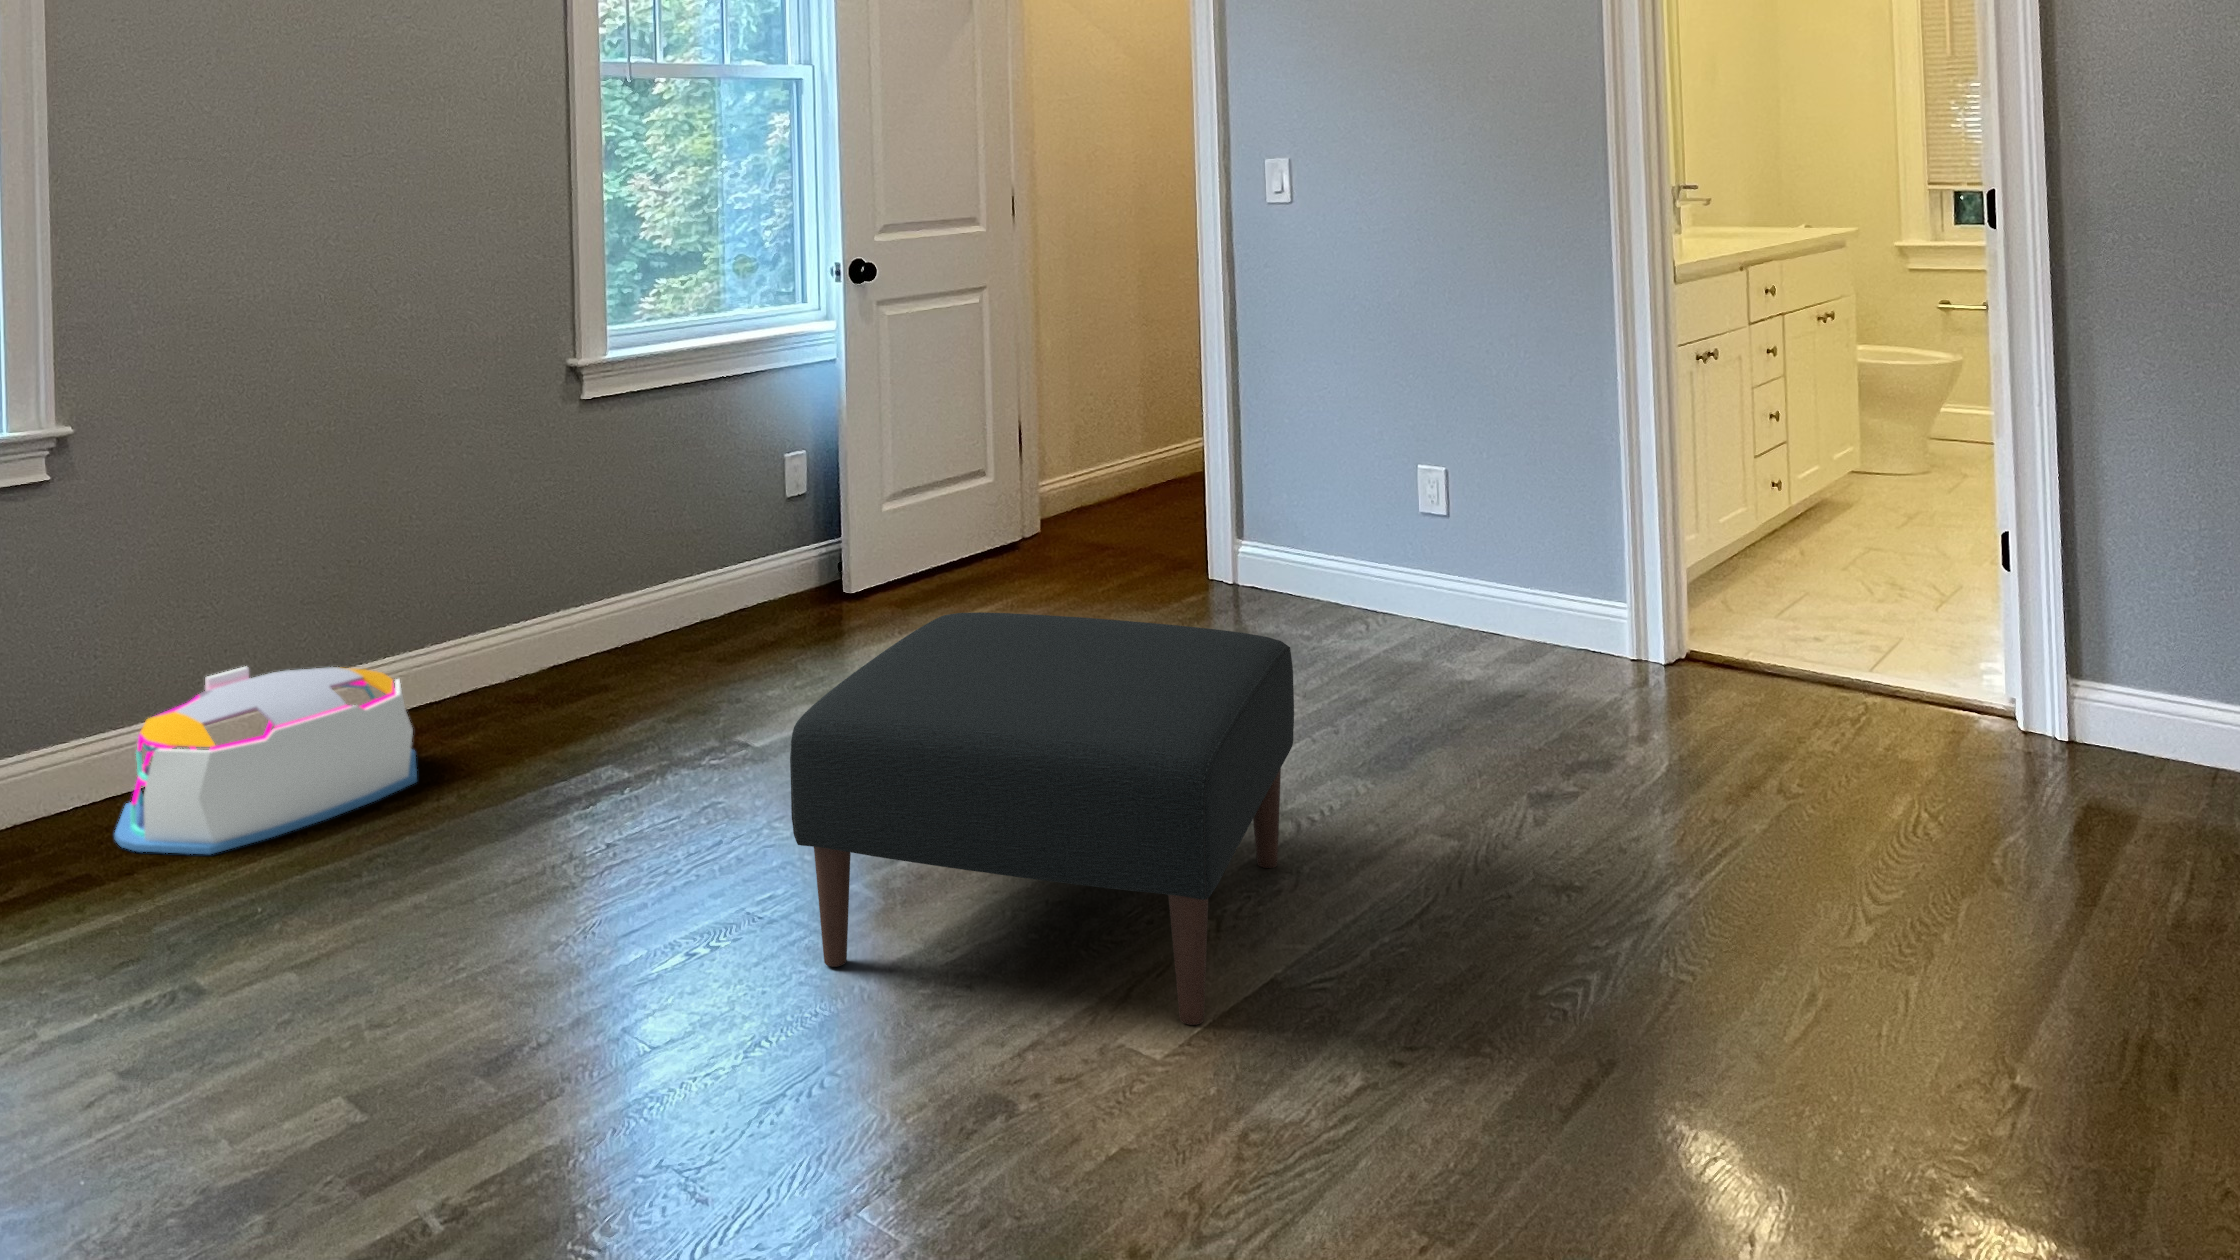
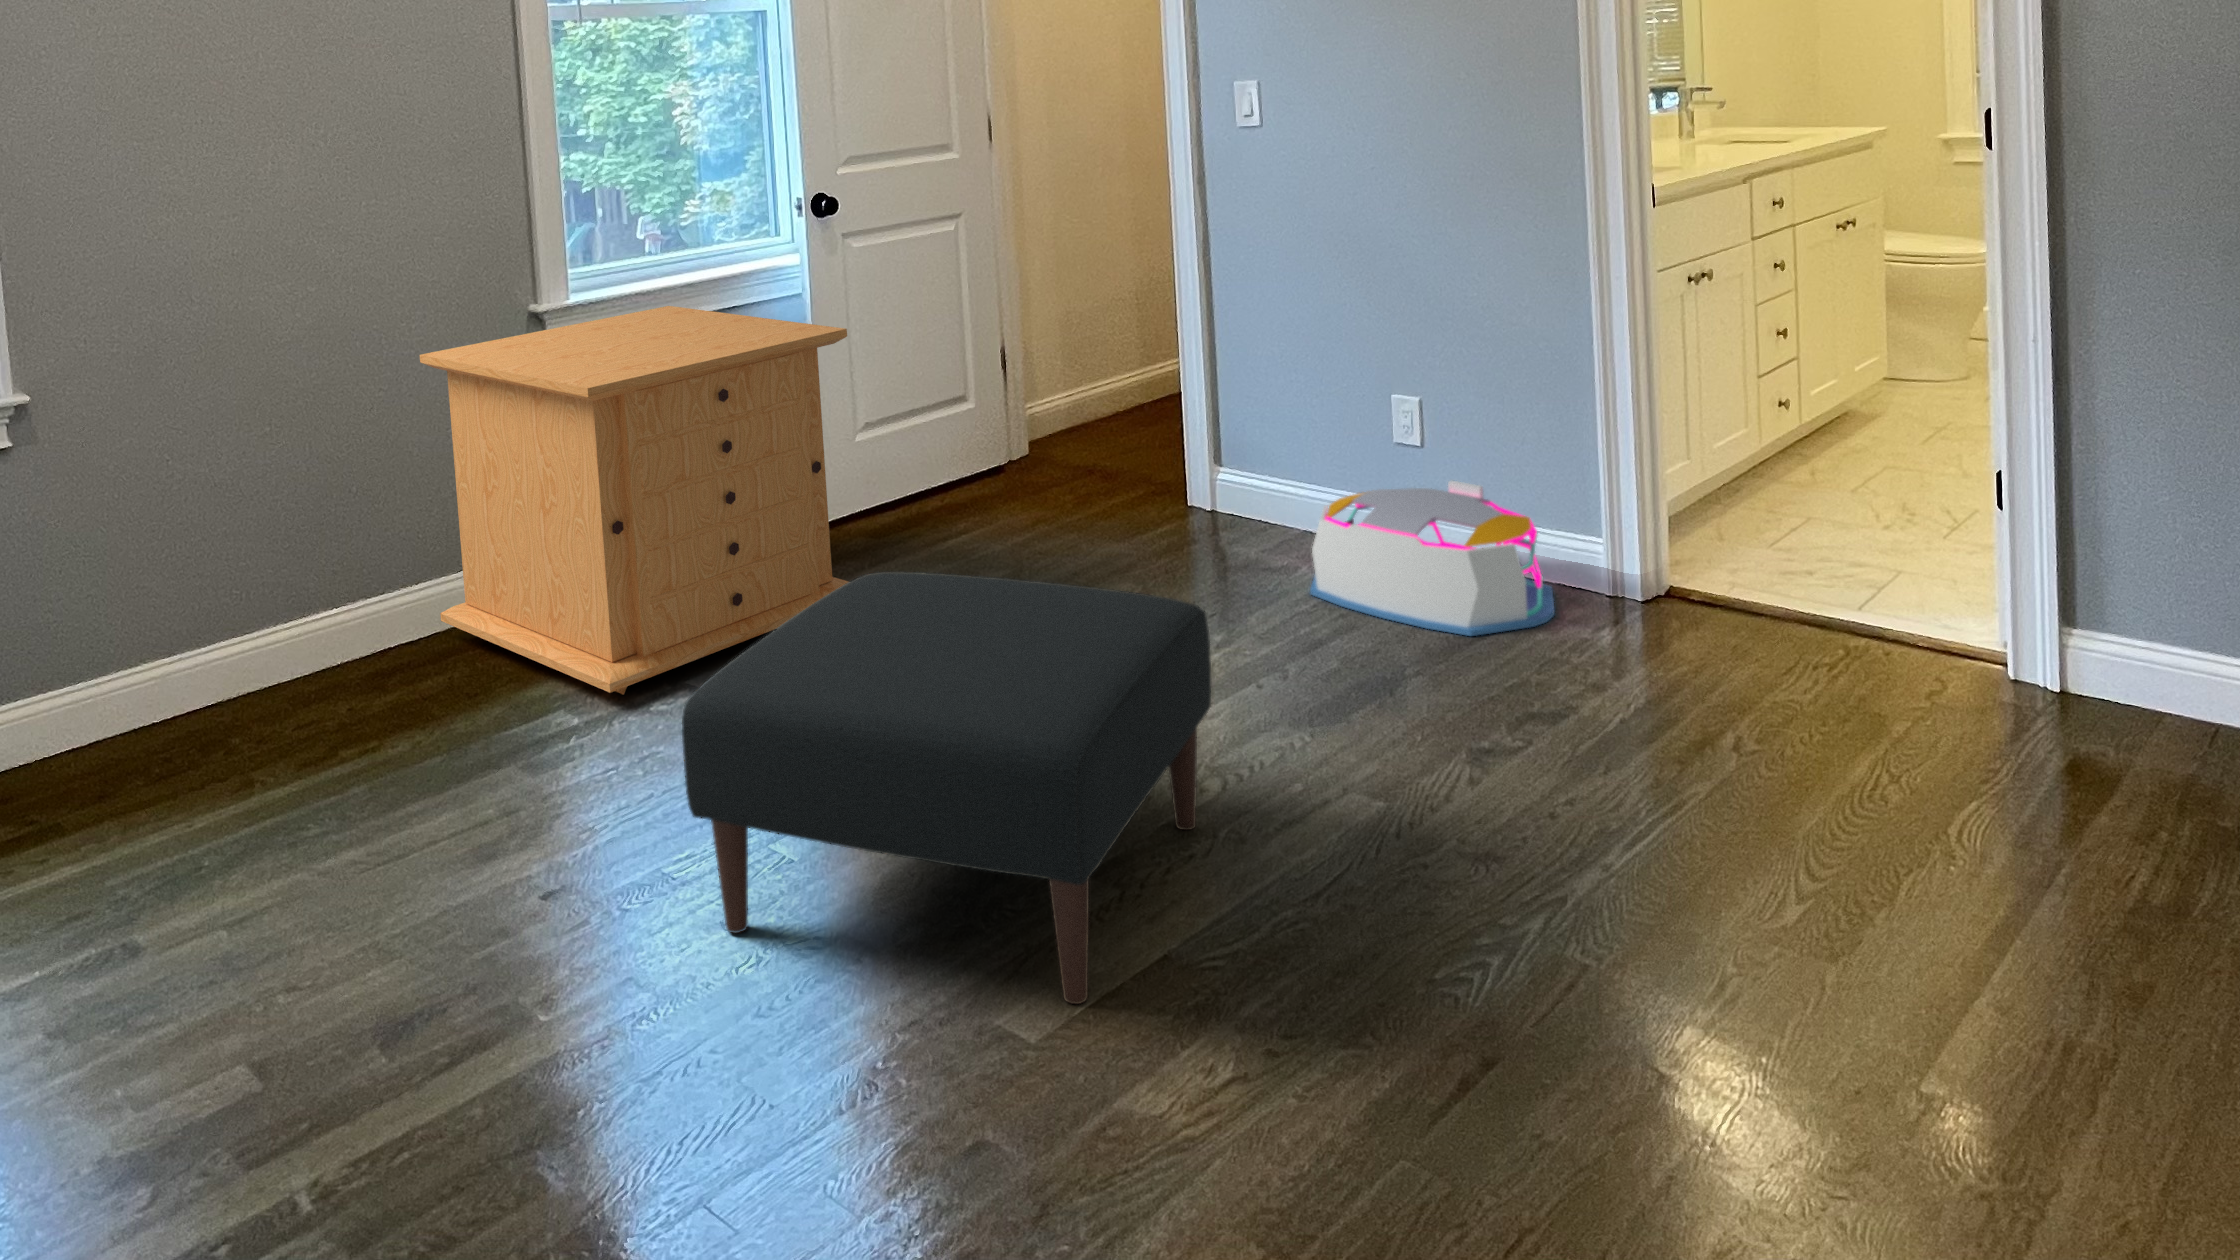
dresser: none [461,367,903,750] -> present [420,306,849,695]
storage bin: present [115,666,417,855] -> present [1310,481,1555,636]

